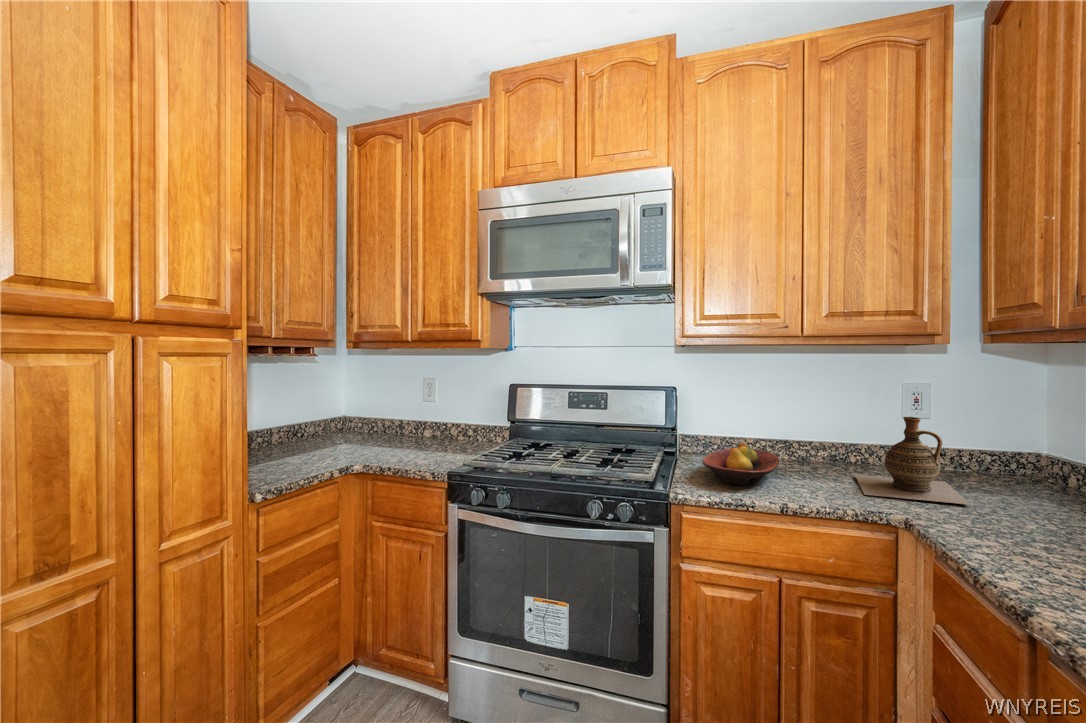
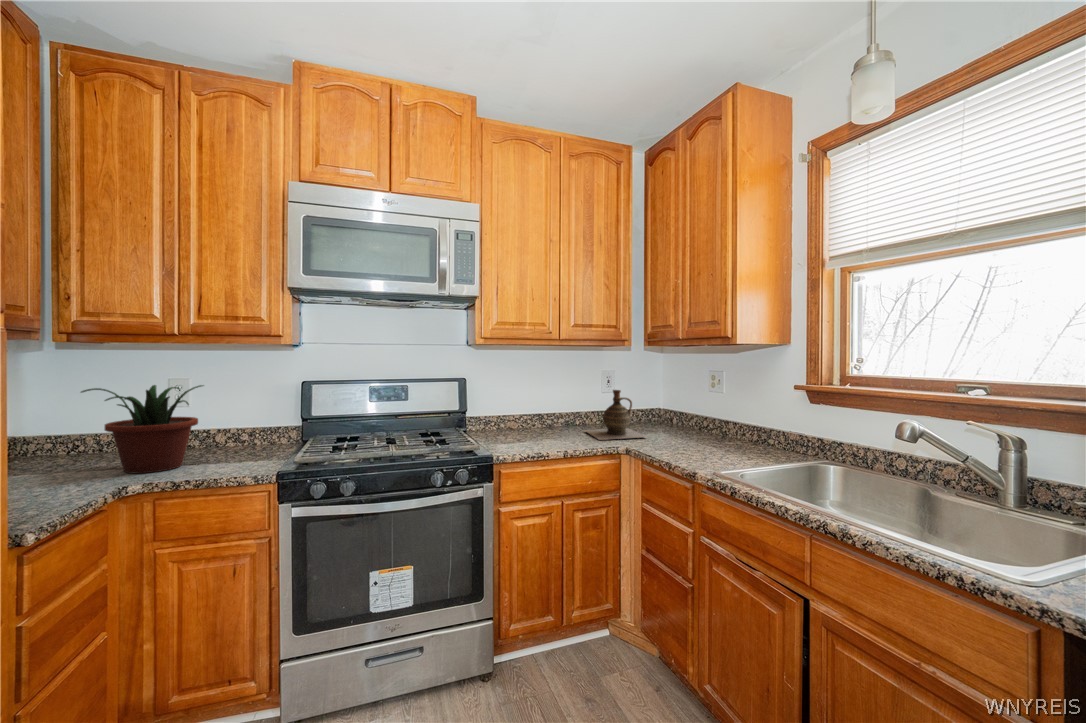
potted plant: none [347,383,429,456] -> present [81,385,203,474]
fruit bowl: present [702,442,779,485] -> none [499,416,549,445]

